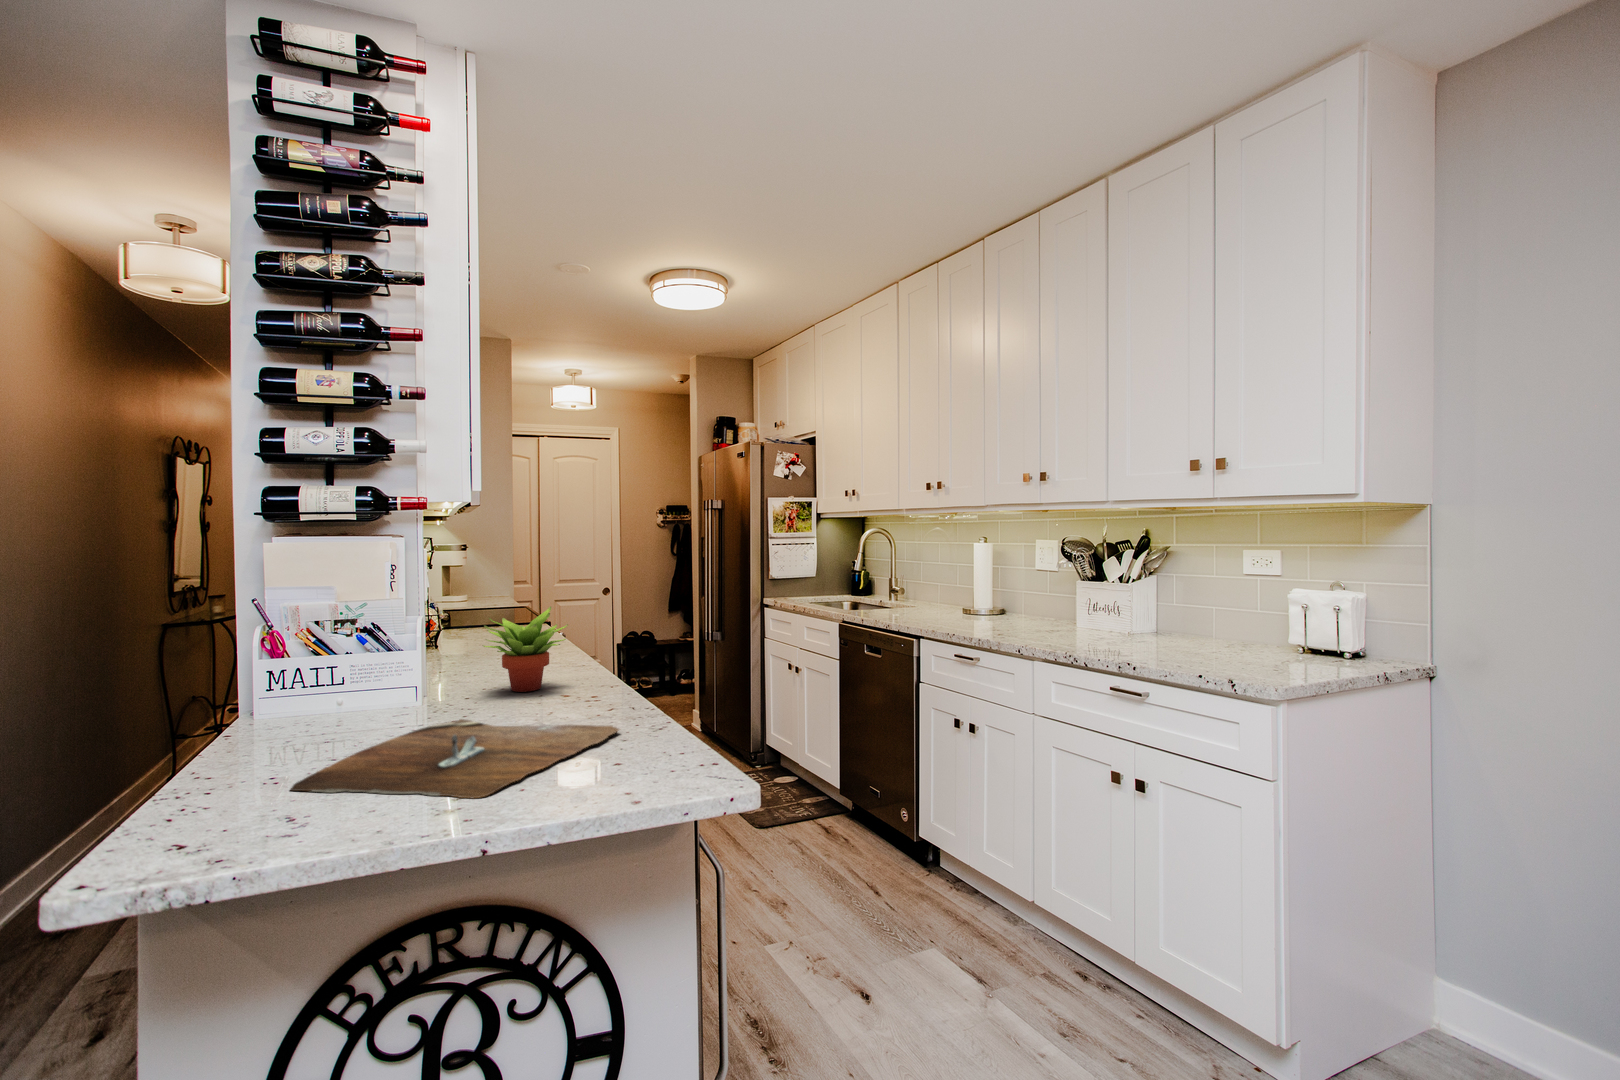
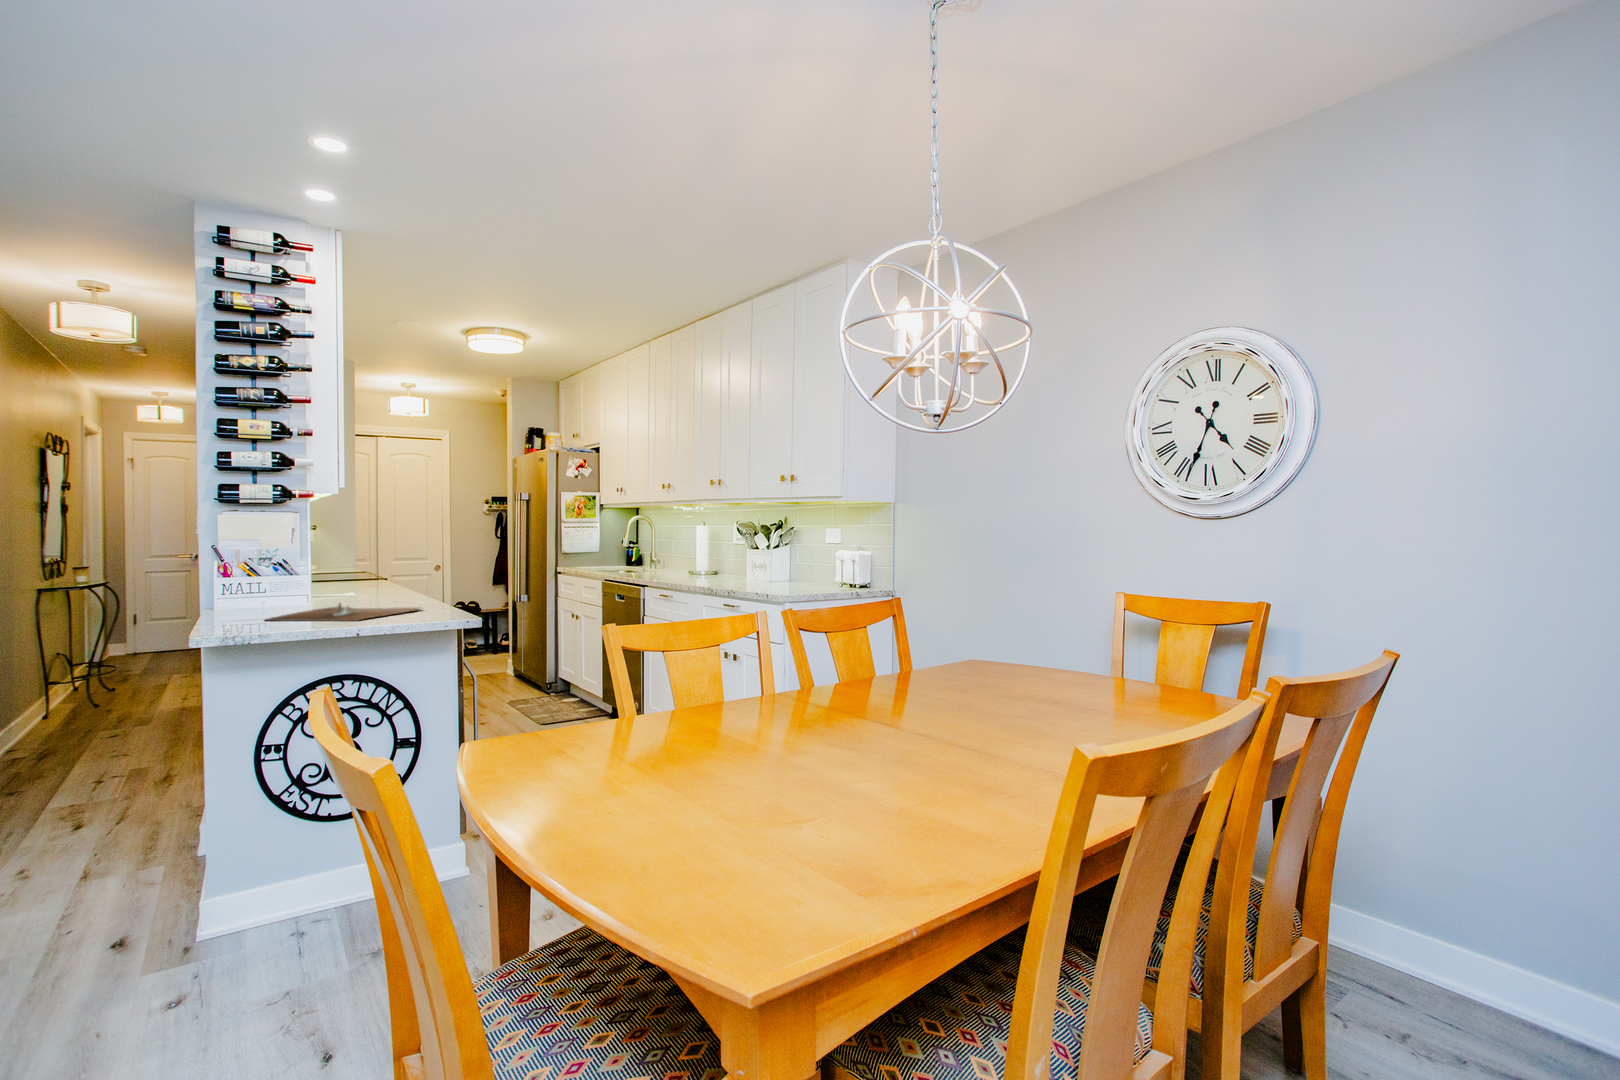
succulent plant: present [483,607,568,692] -> none [345,555,398,602]

